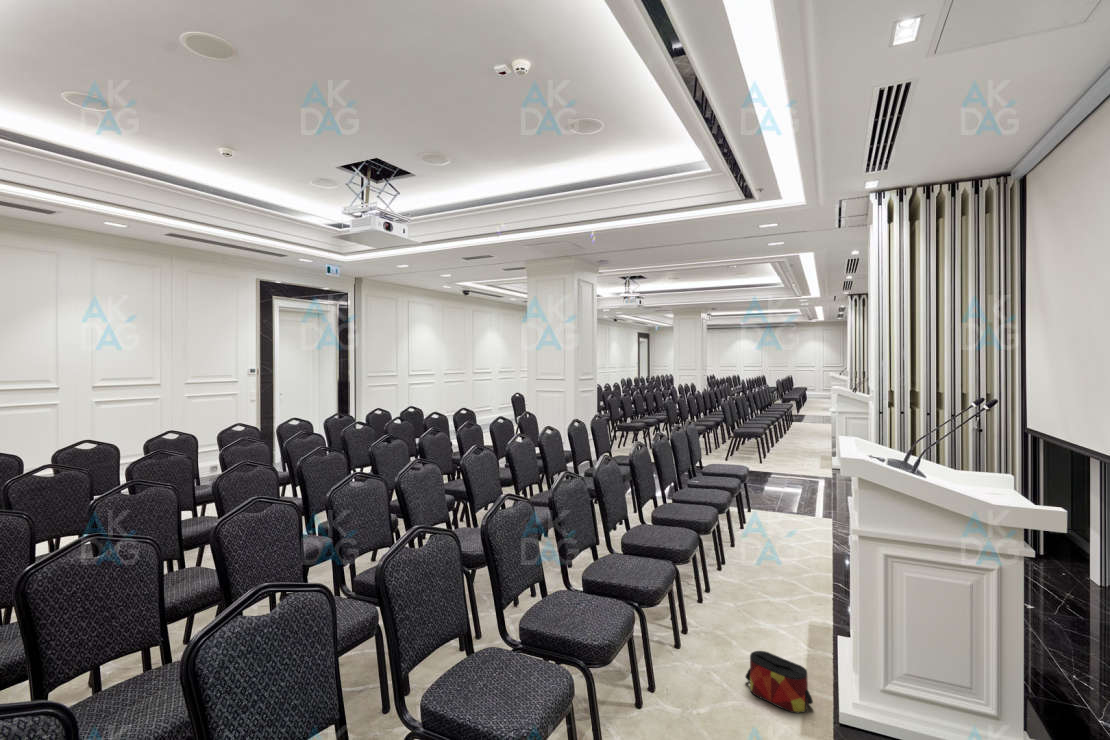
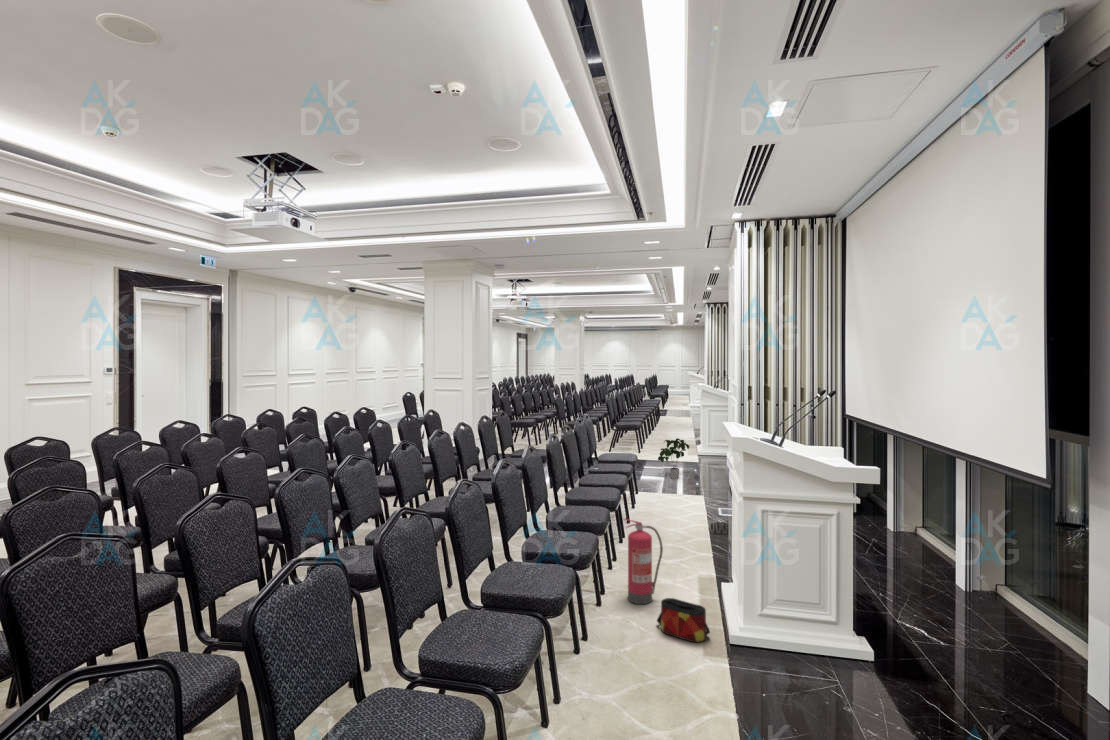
potted plant: none [778,449,817,496] -> present [658,438,689,479]
fire extinguisher: none [710,547,758,652] -> present [626,519,663,604]

